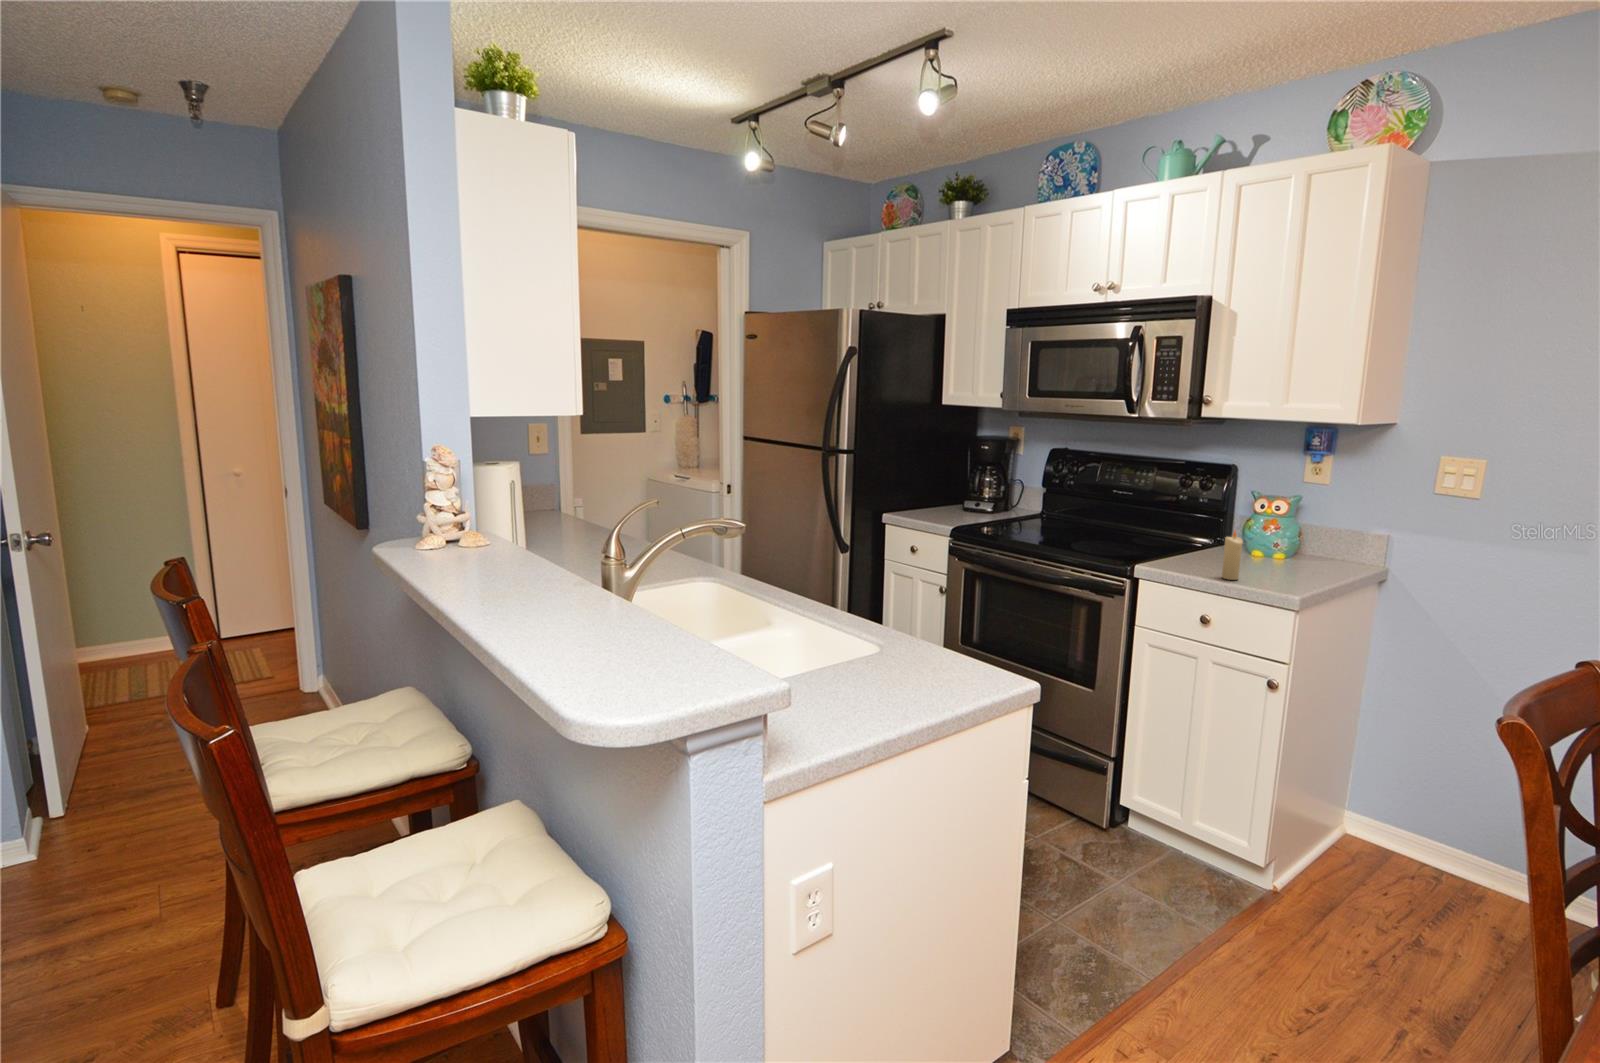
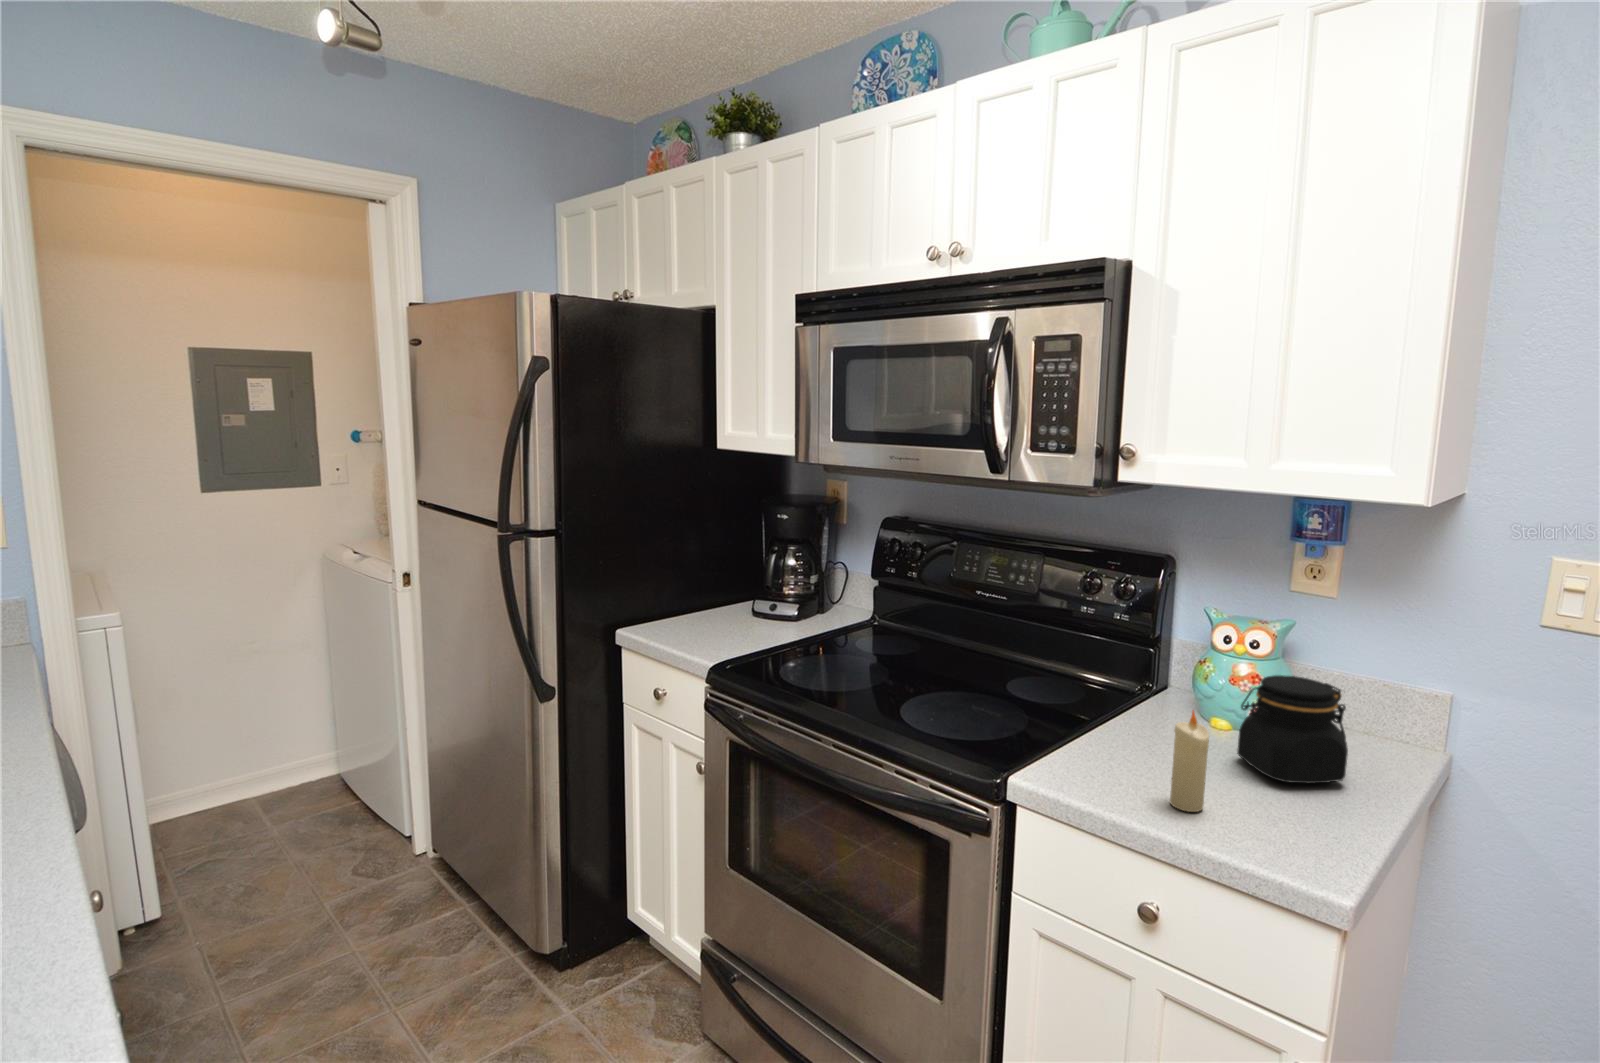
jar: none [1263,521,1323,573] -> present [1237,675,1348,783]

